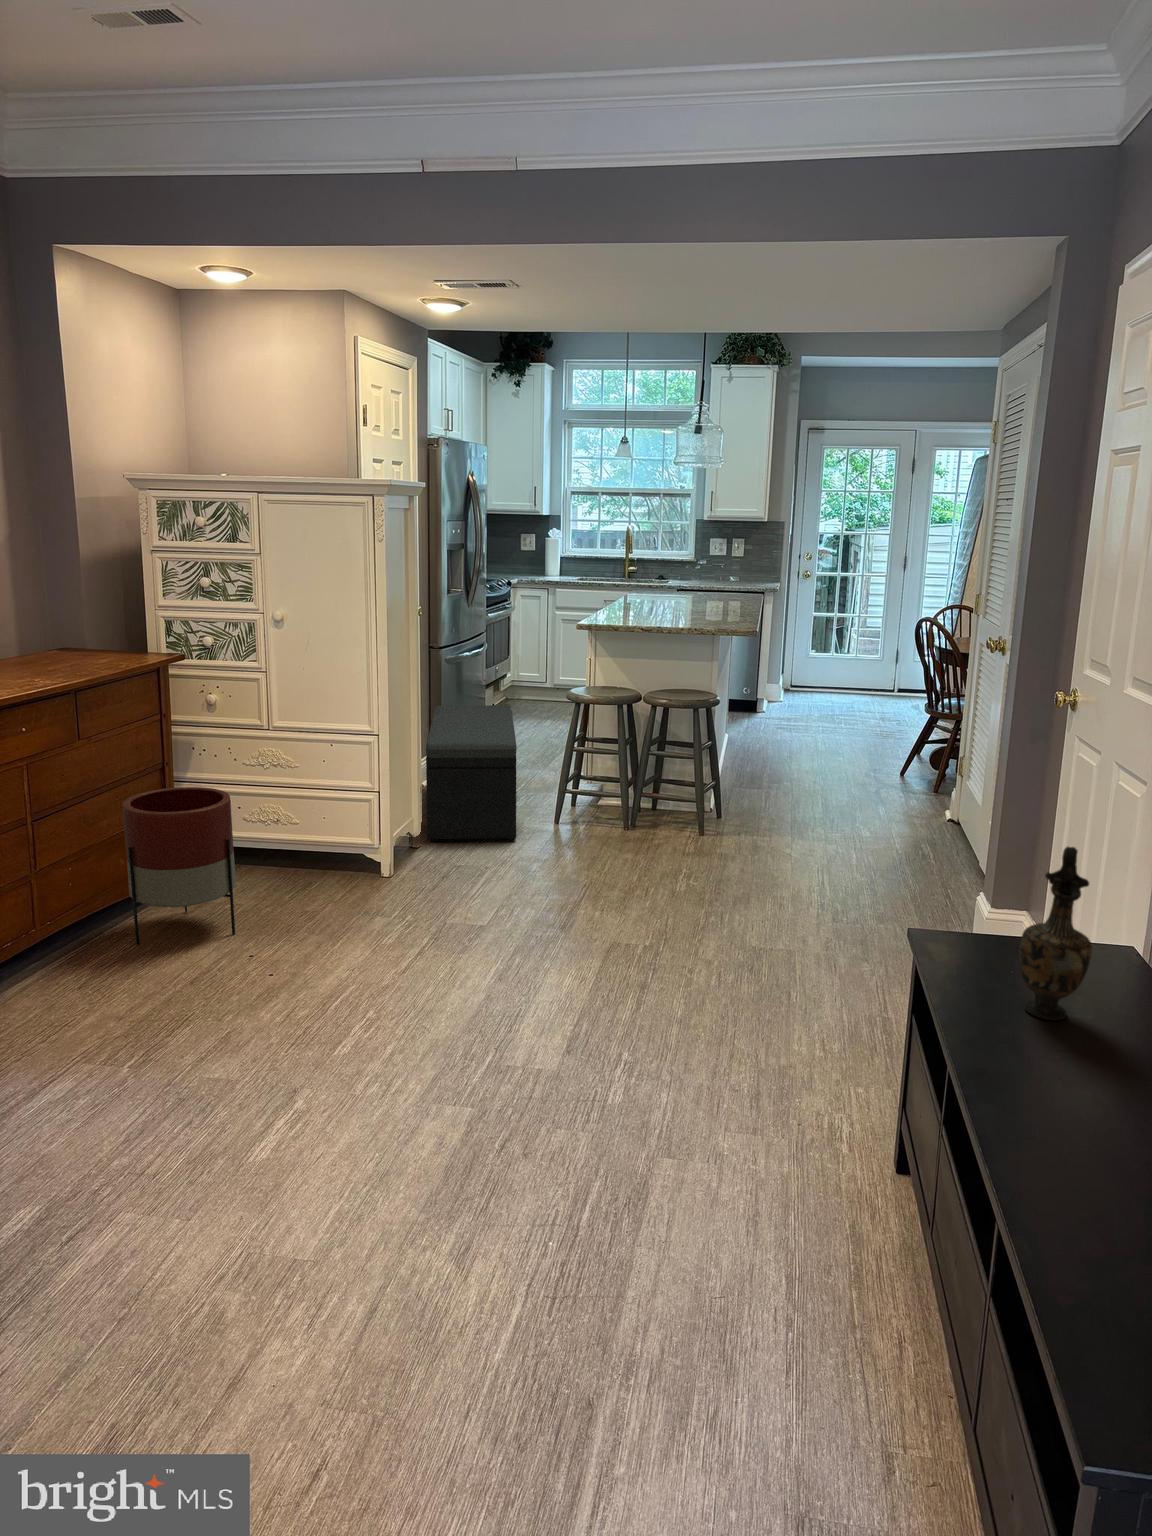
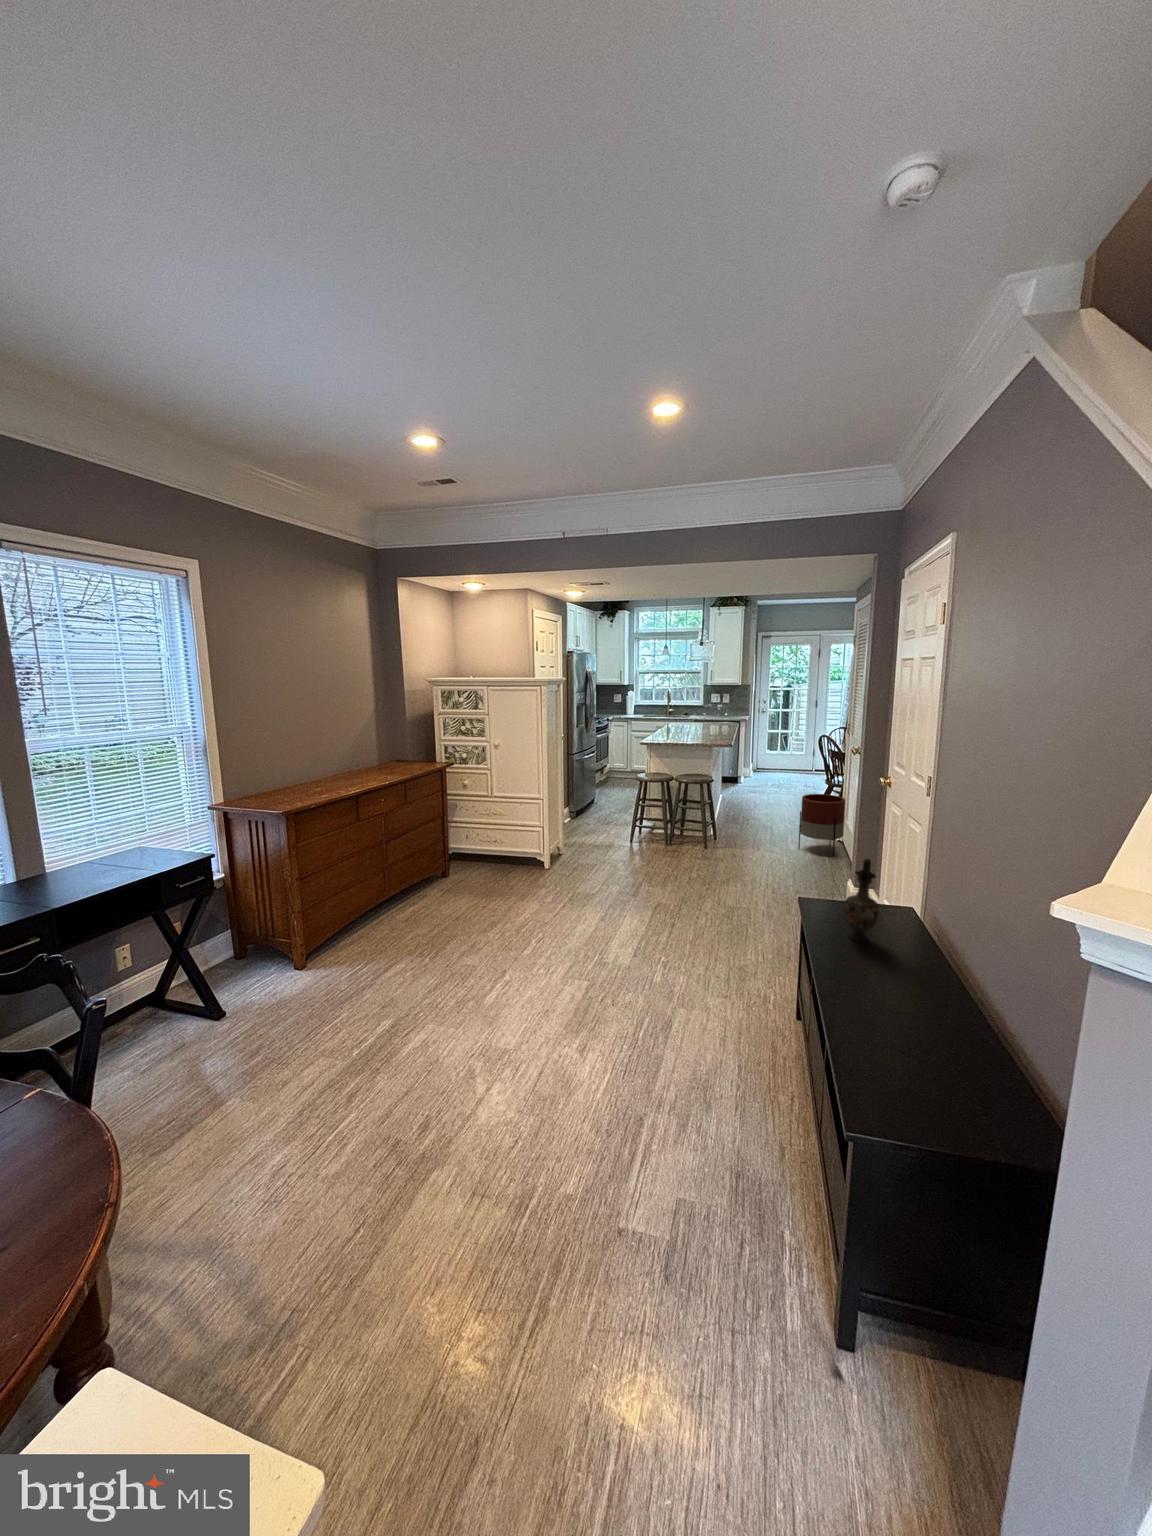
storage bench: present [426,705,517,842] -> none [566,783,611,852]
planter: present [123,787,236,944] -> present [798,794,845,857]

